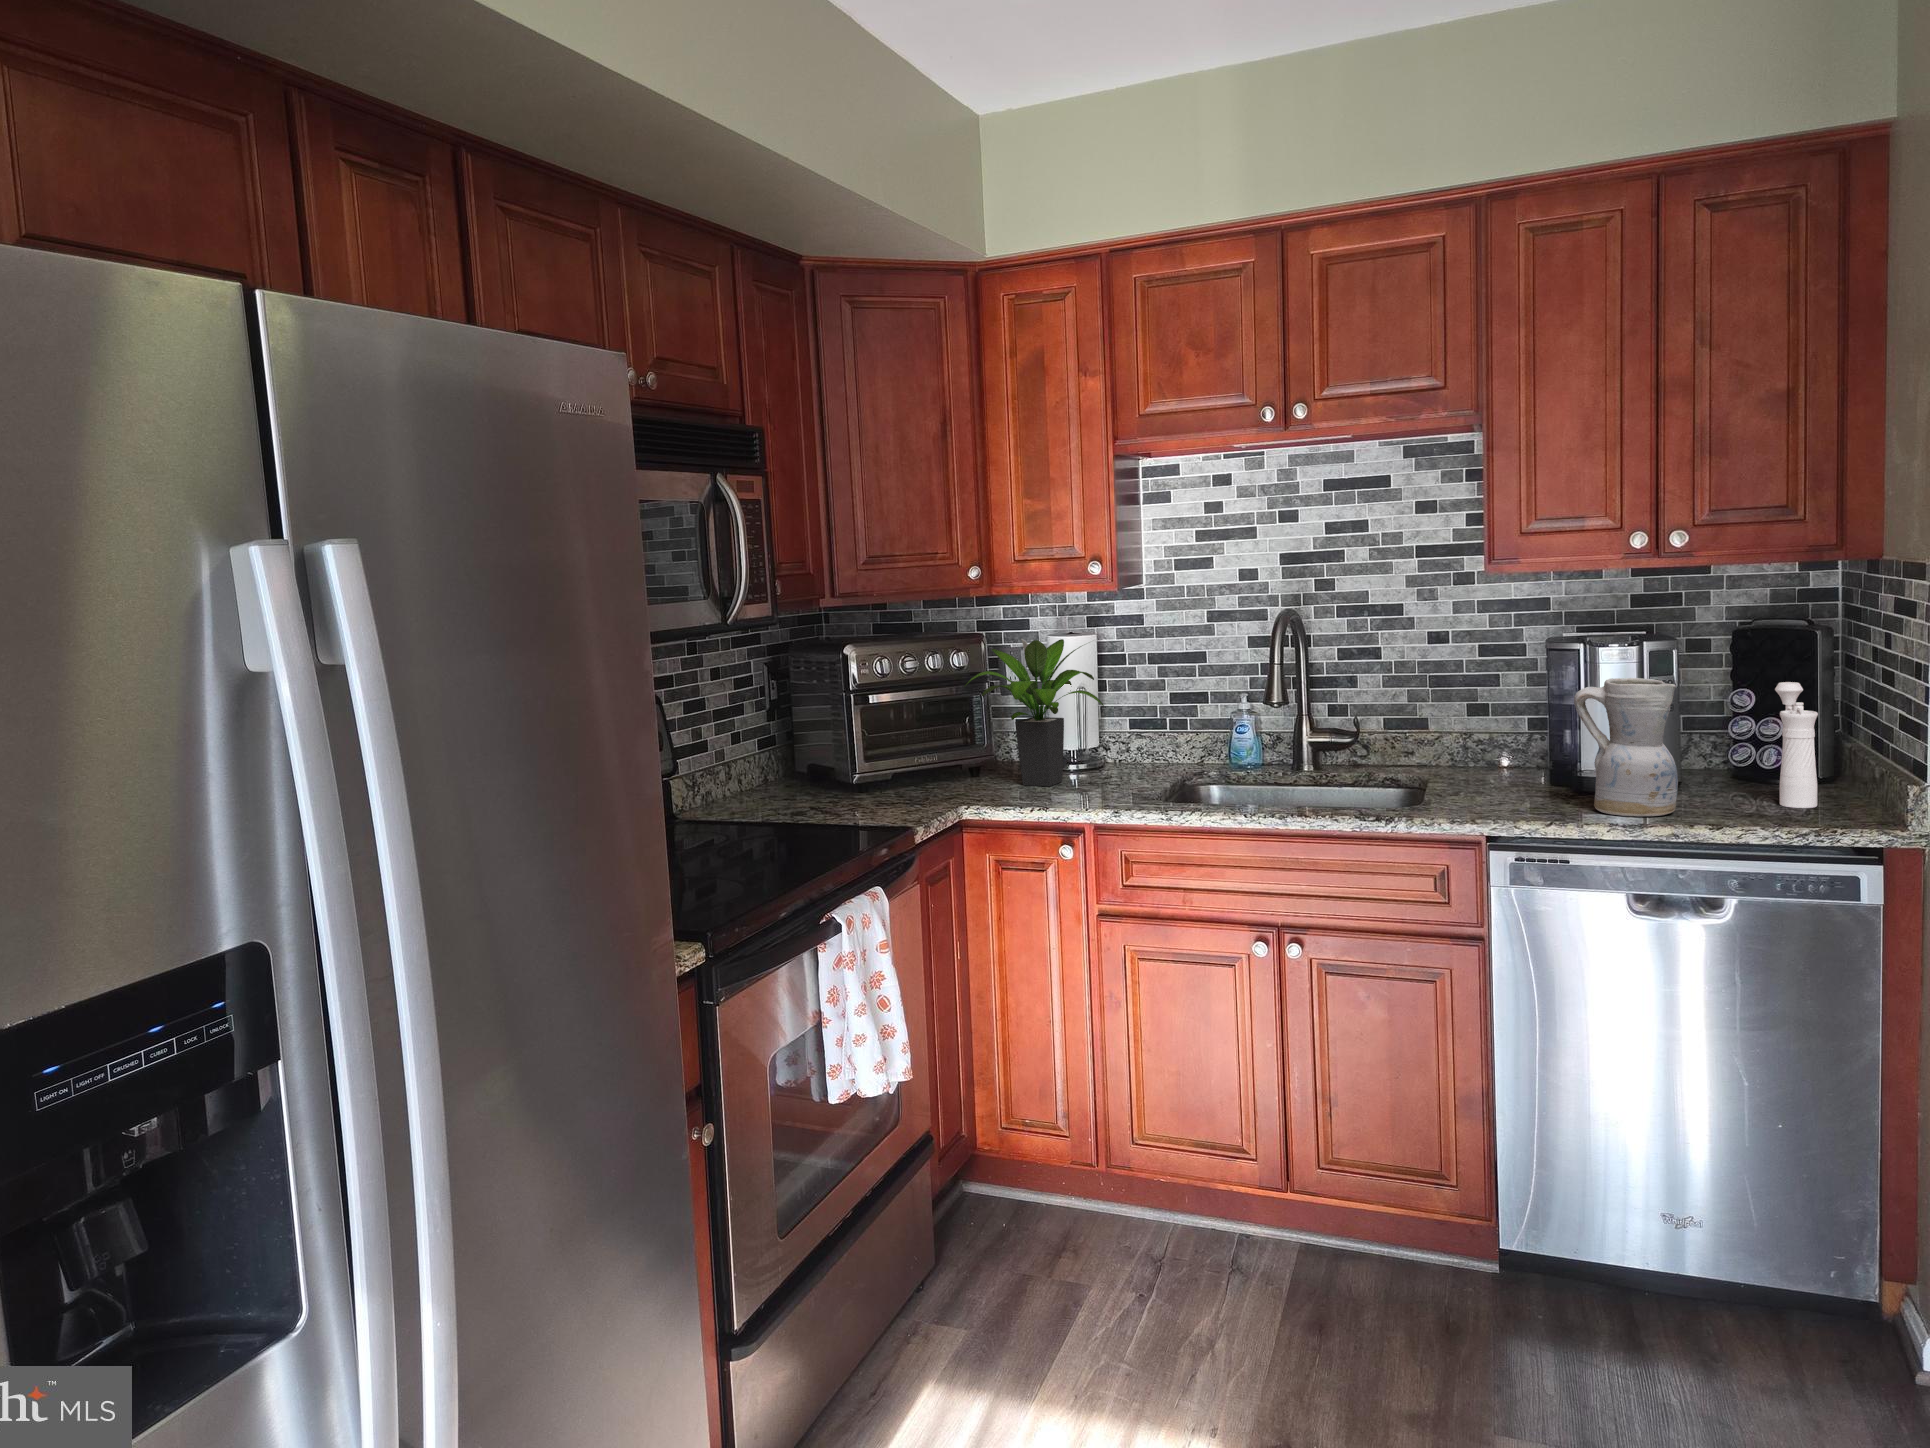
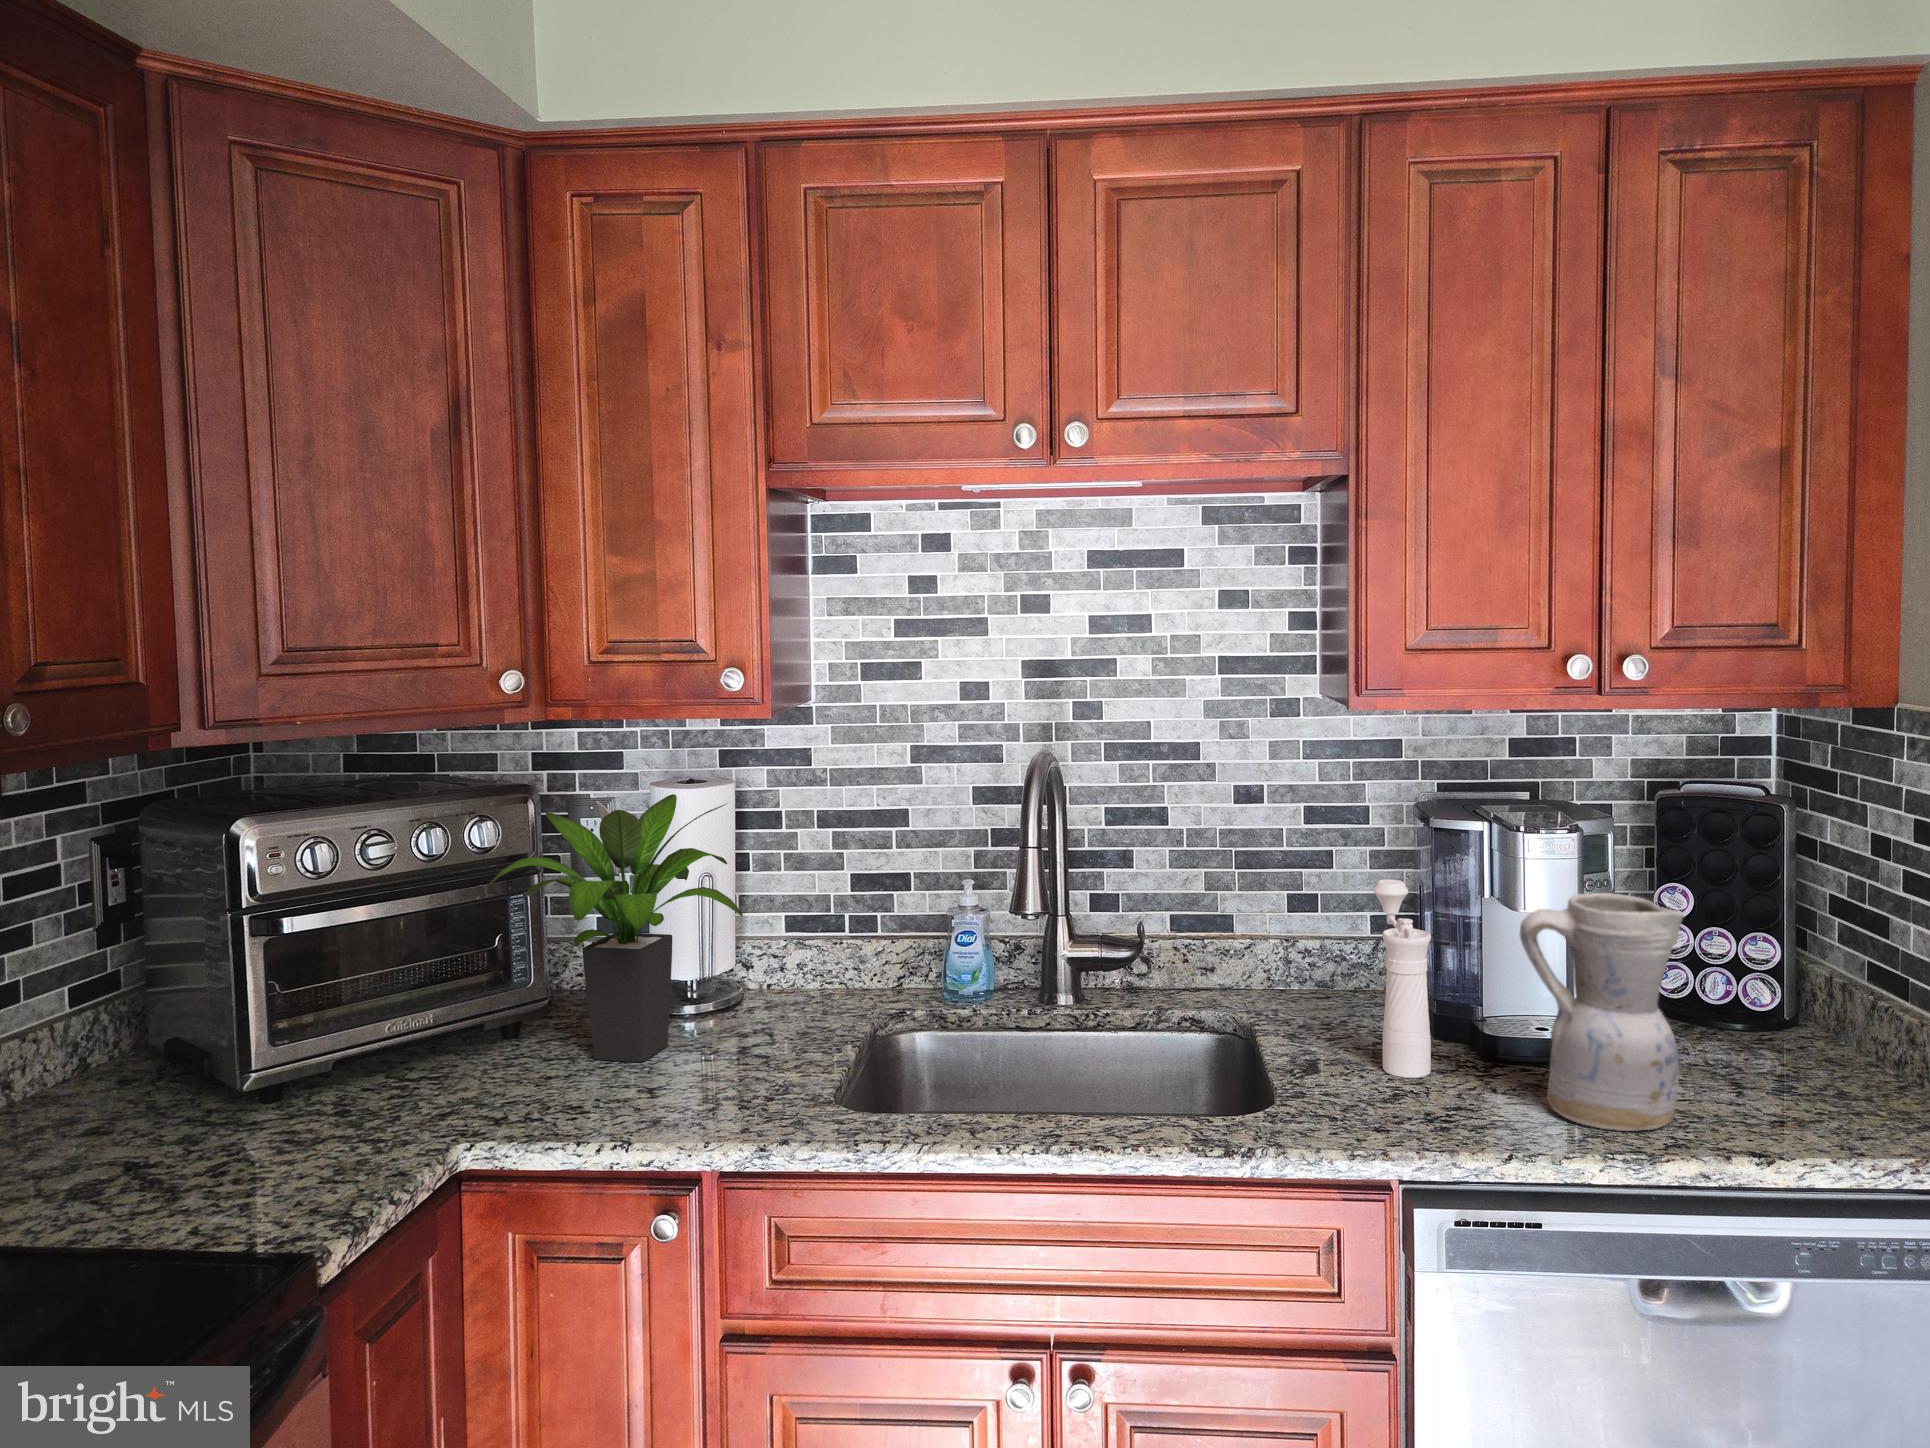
pepper mill: present [1775,682,1818,808] -> present [1373,879,1431,1078]

